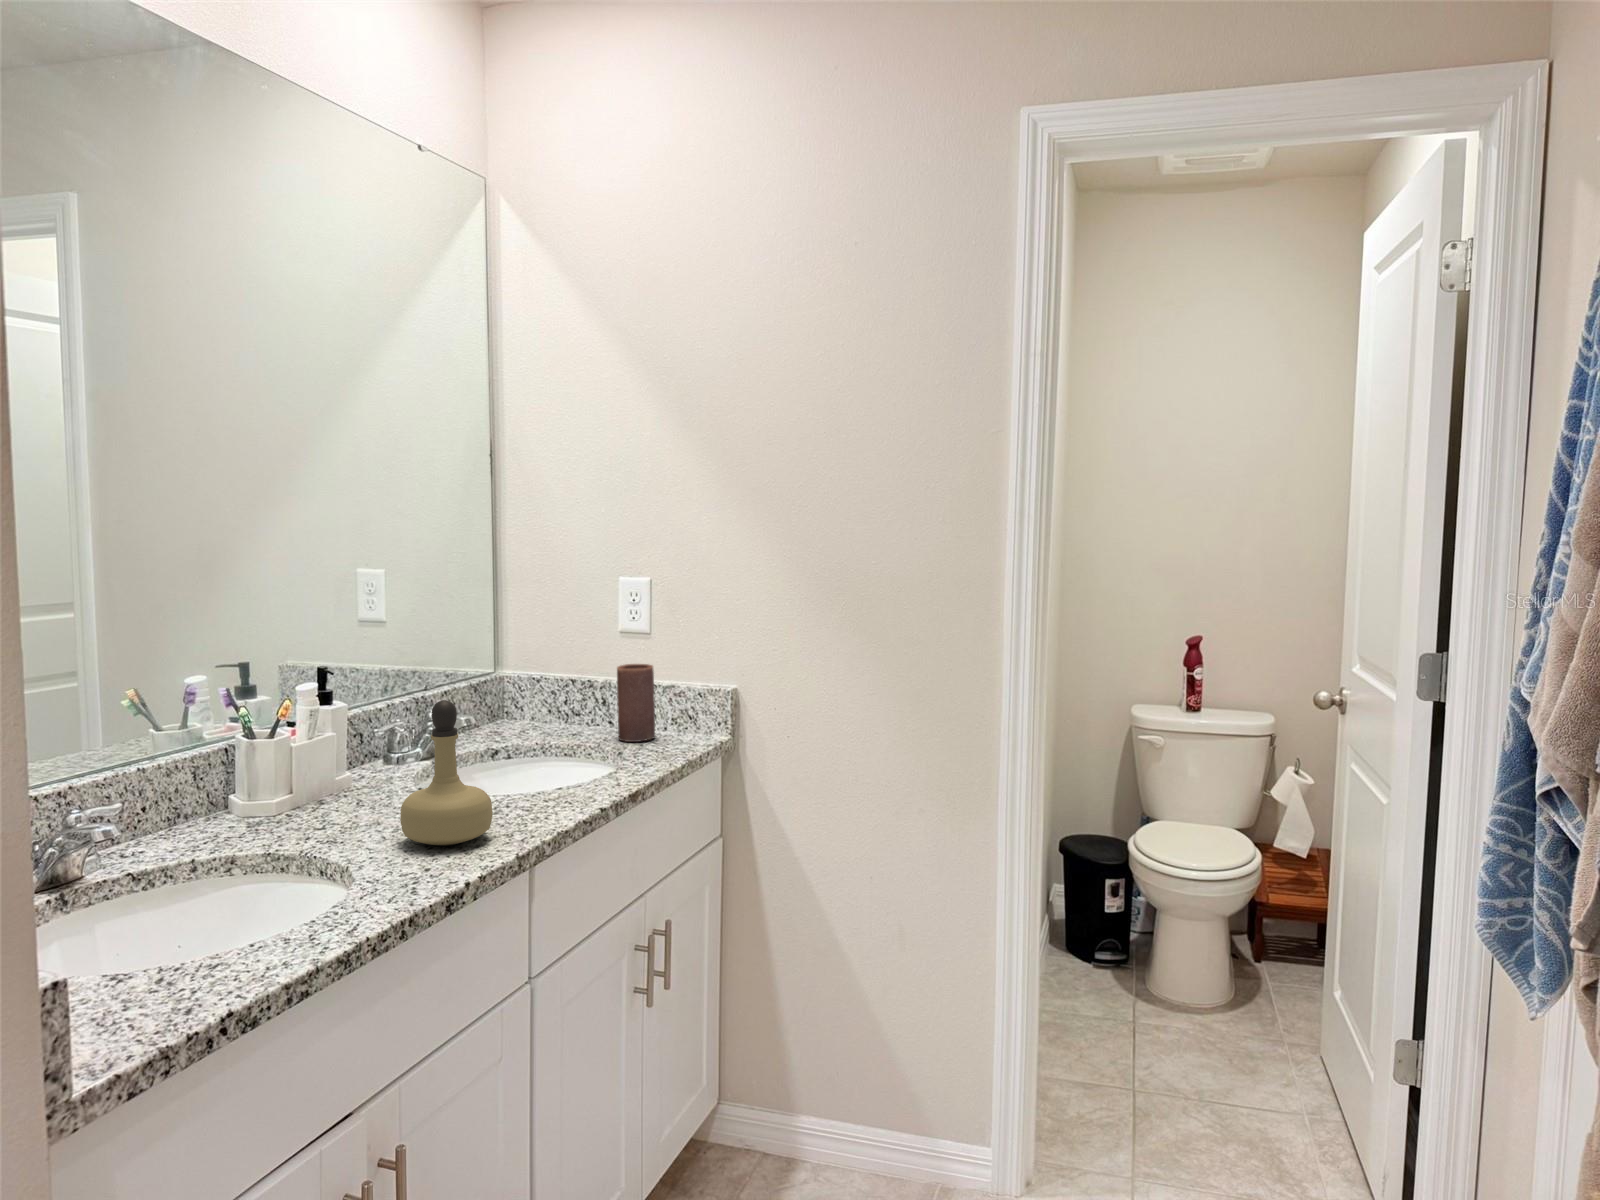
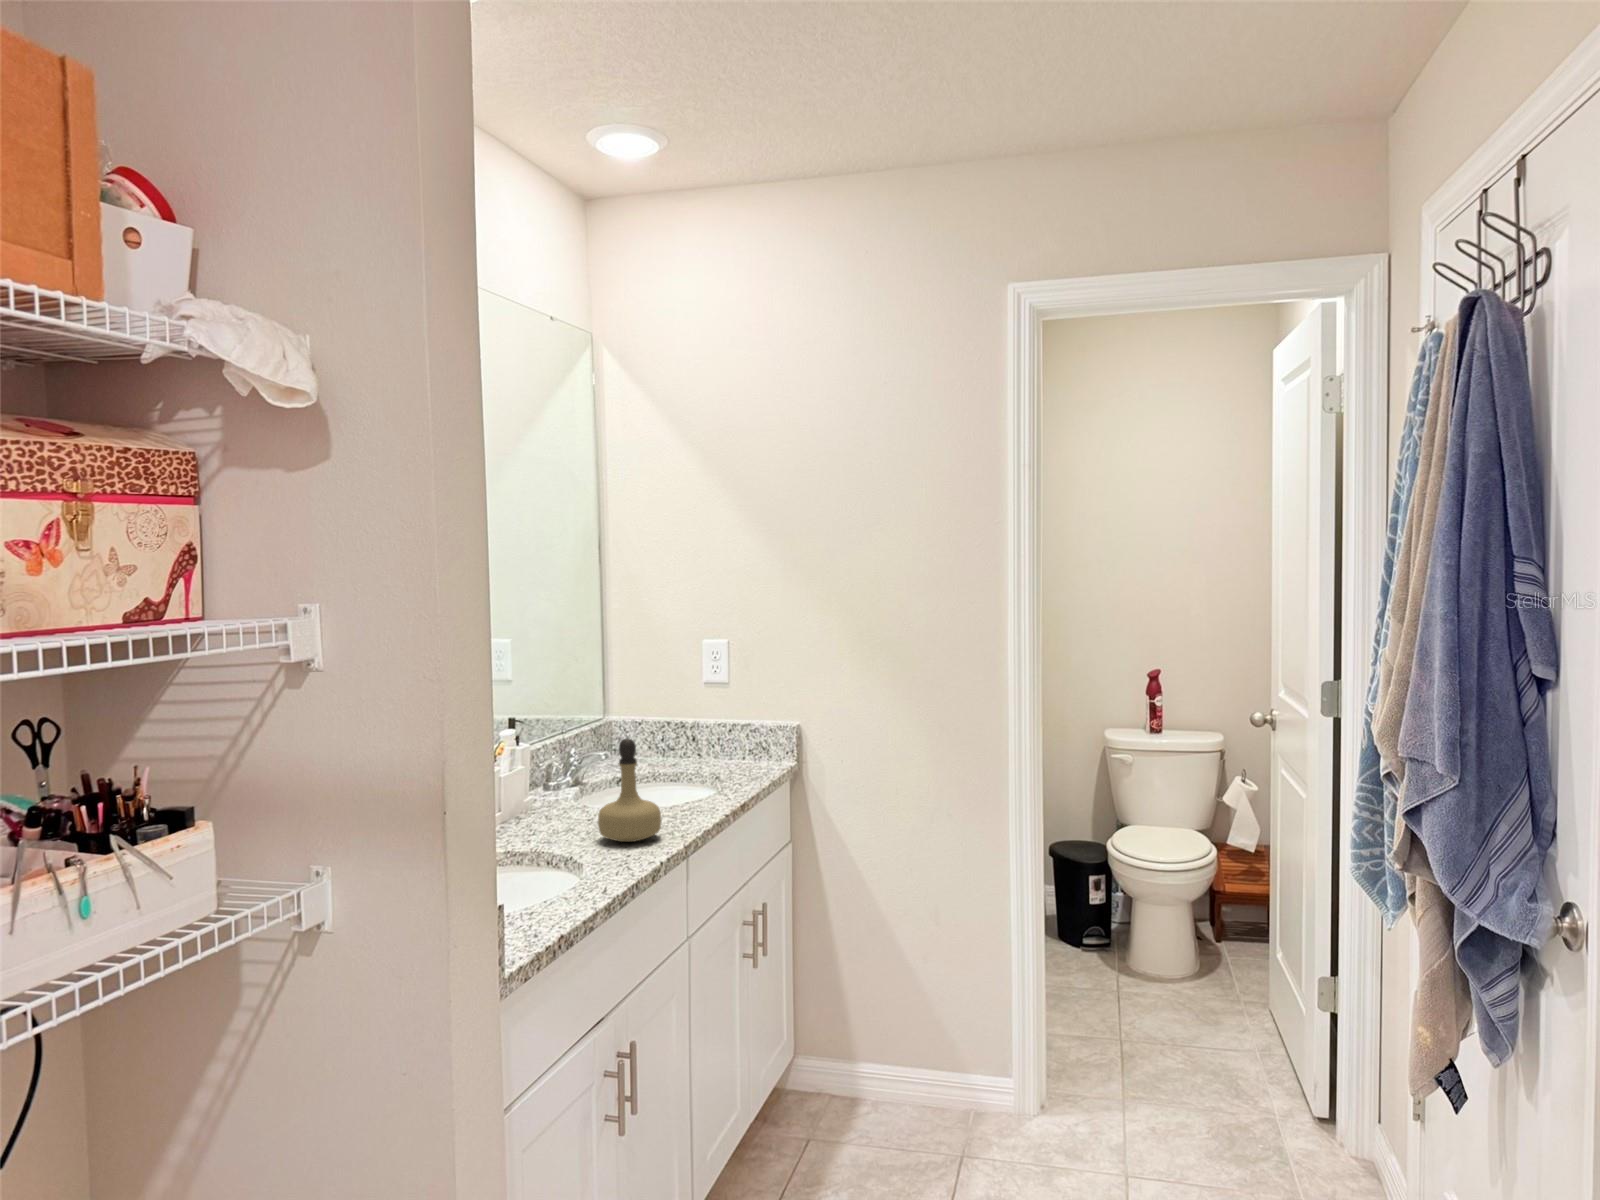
candle: present [617,664,655,742] -> none [708,707,739,769]

